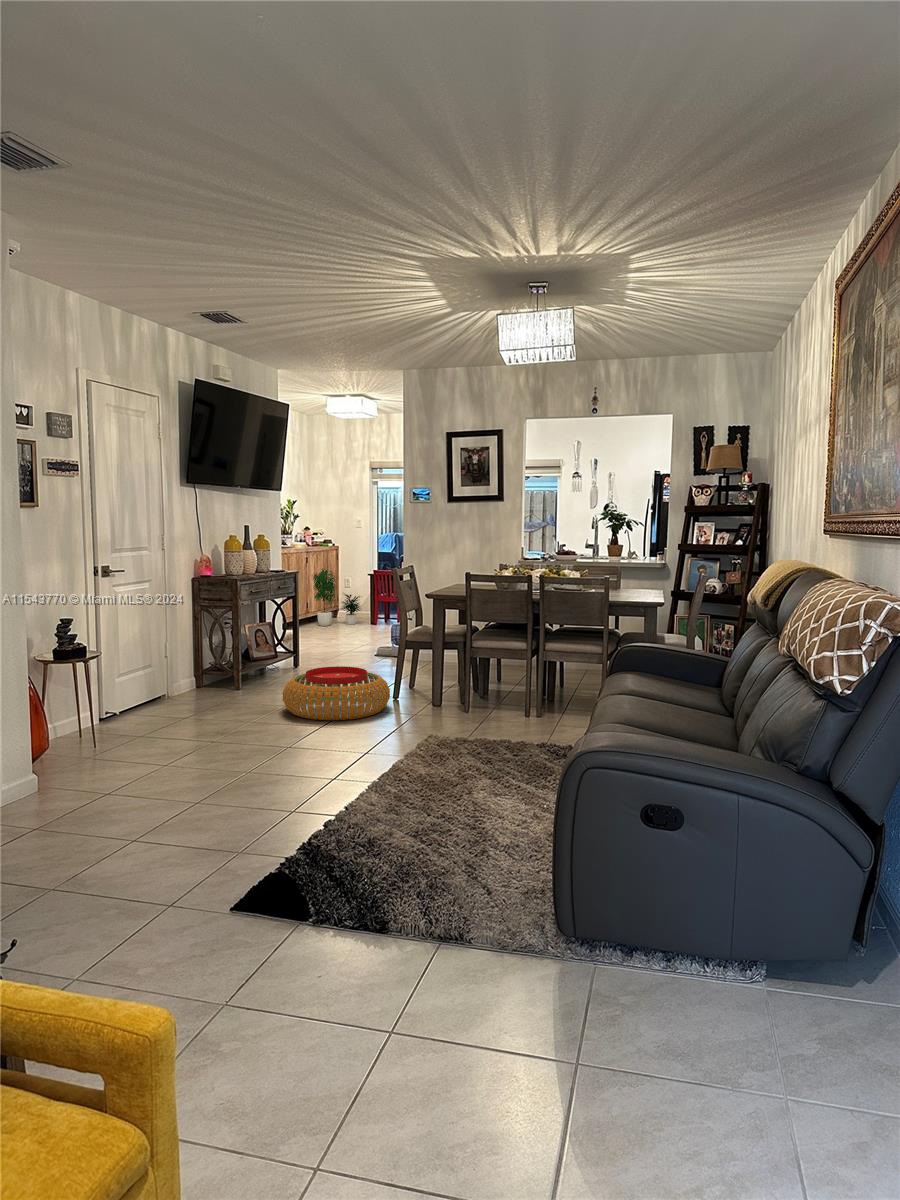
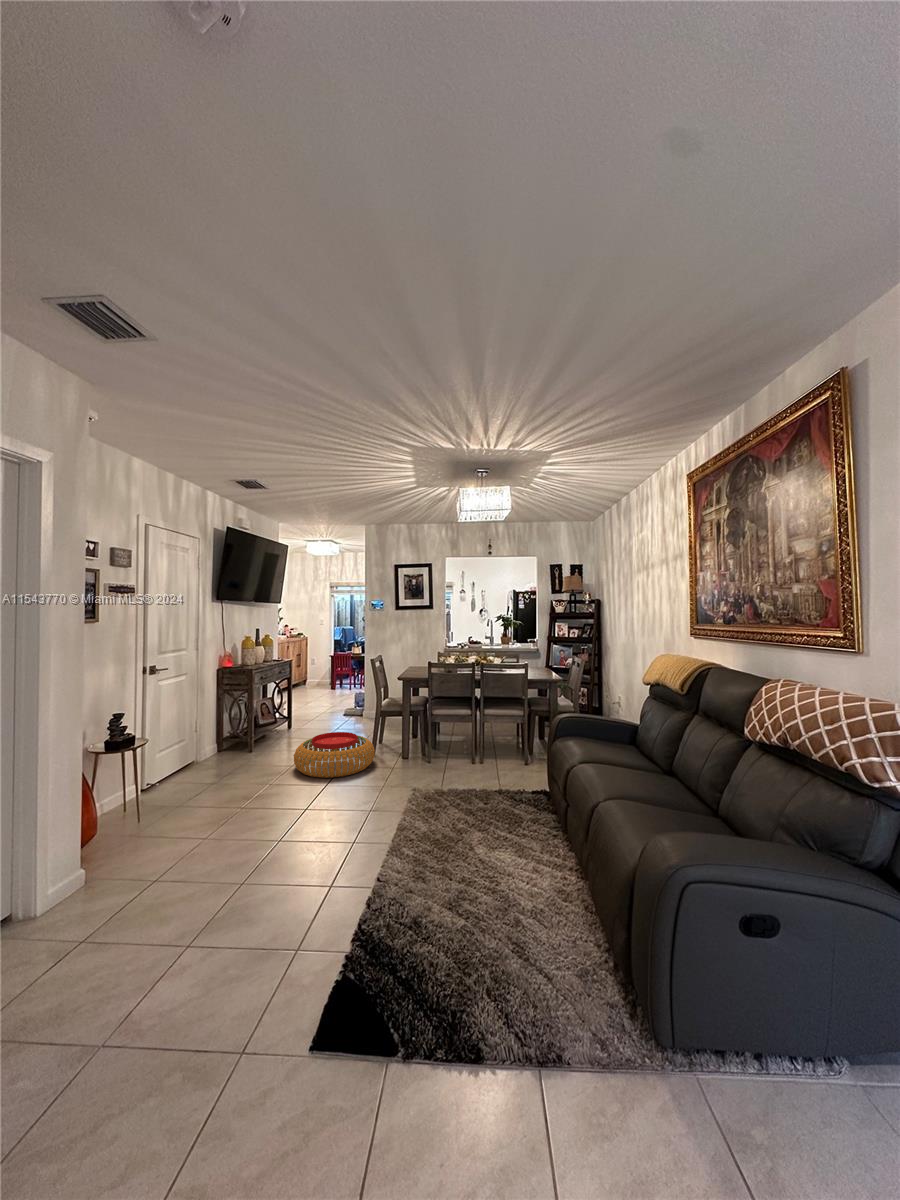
potted plant: present [313,569,360,626] -> none [293,652,329,692]

